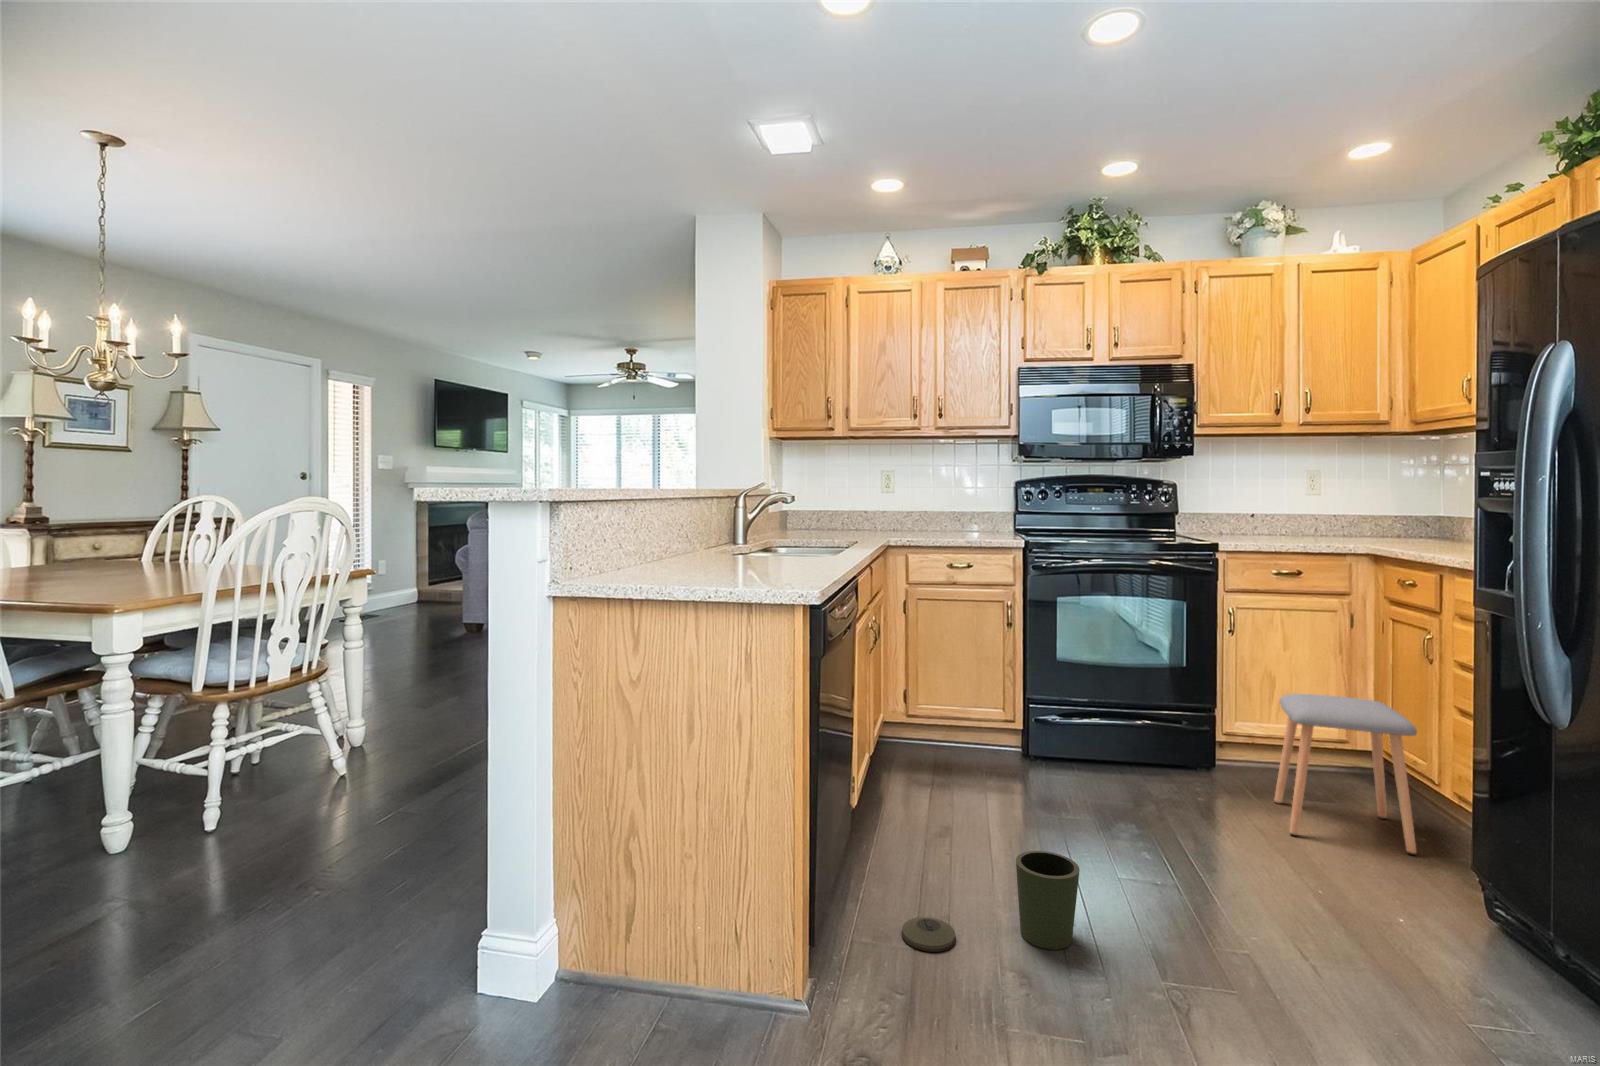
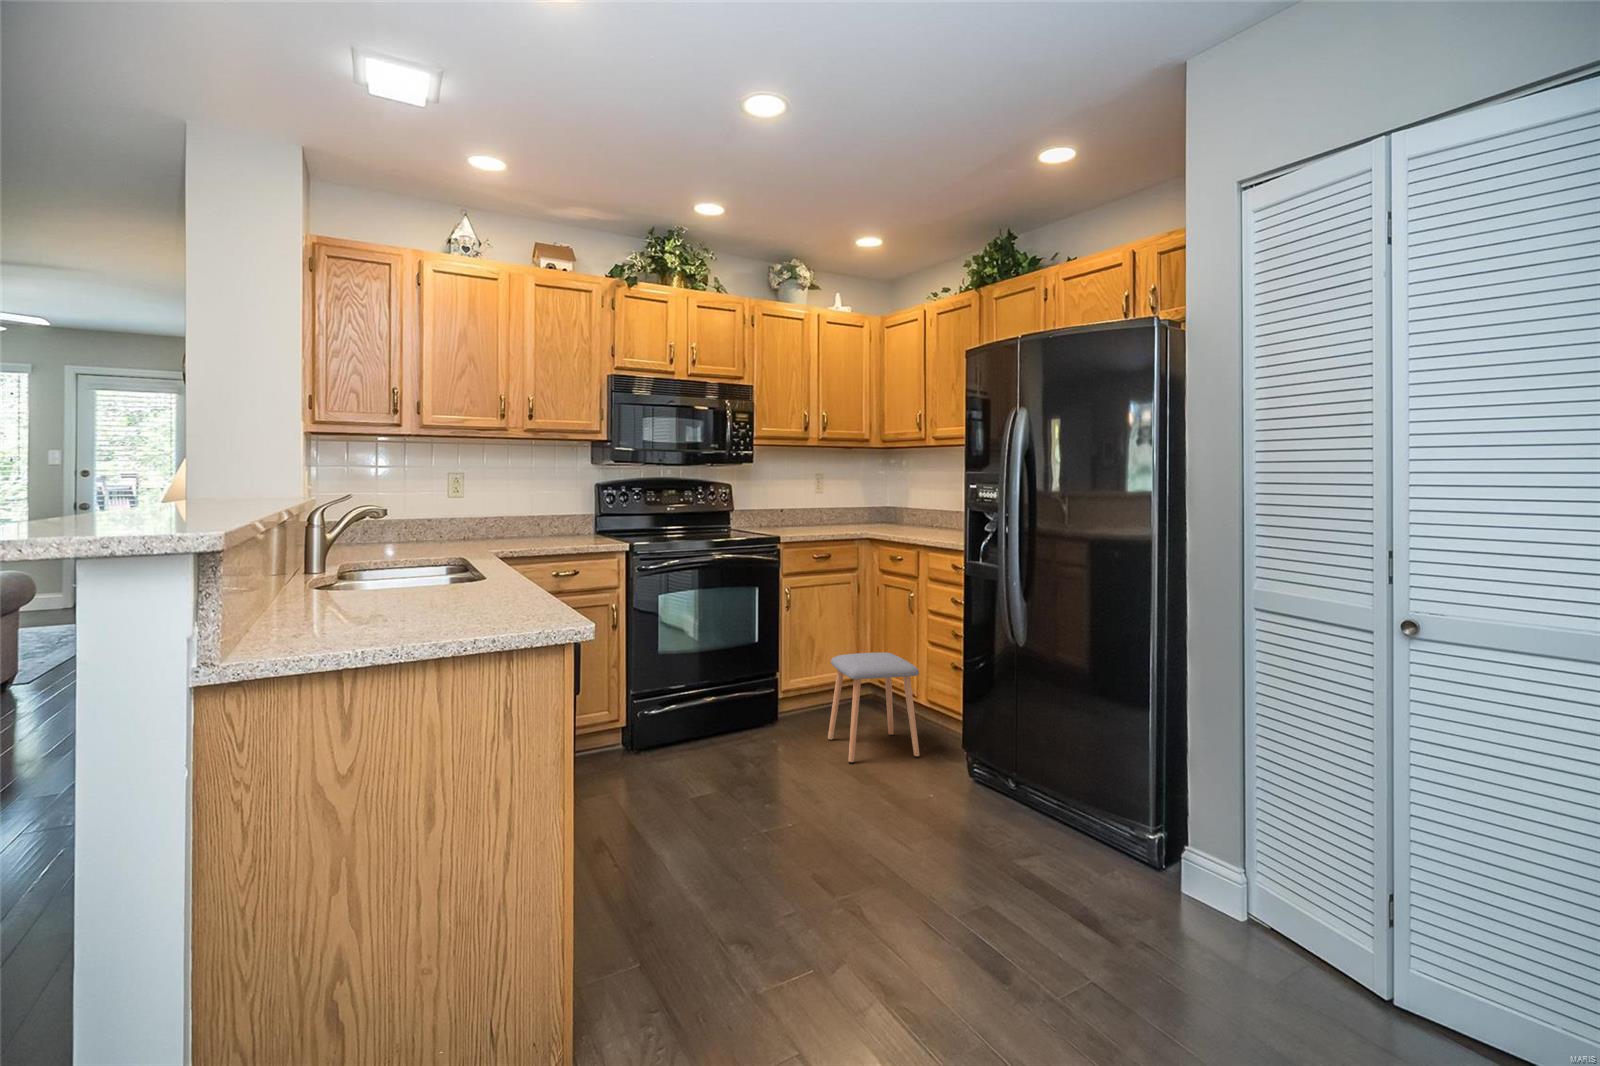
trash can: present [901,851,1080,952] -> none [621,832,765,962]

